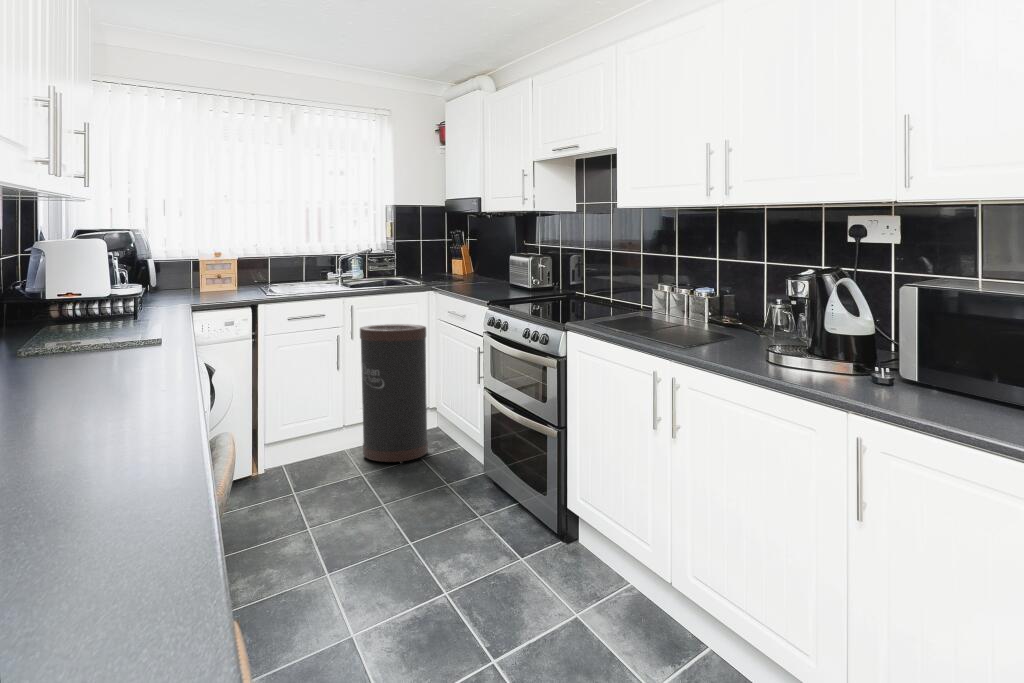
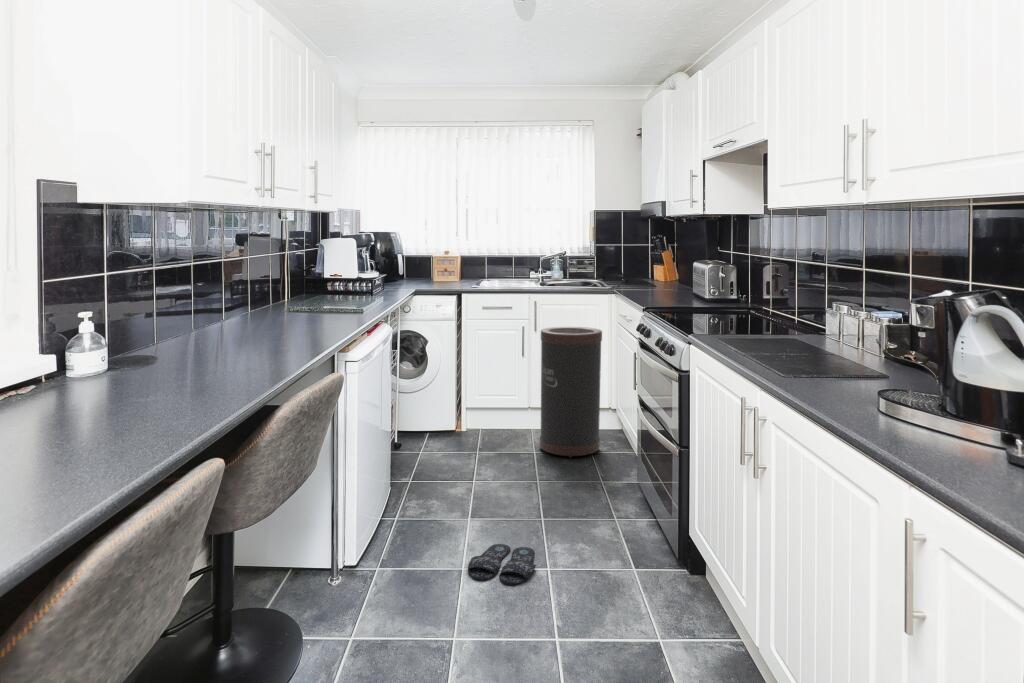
slippers: none [346,561,424,608] -> present [468,544,536,585]

